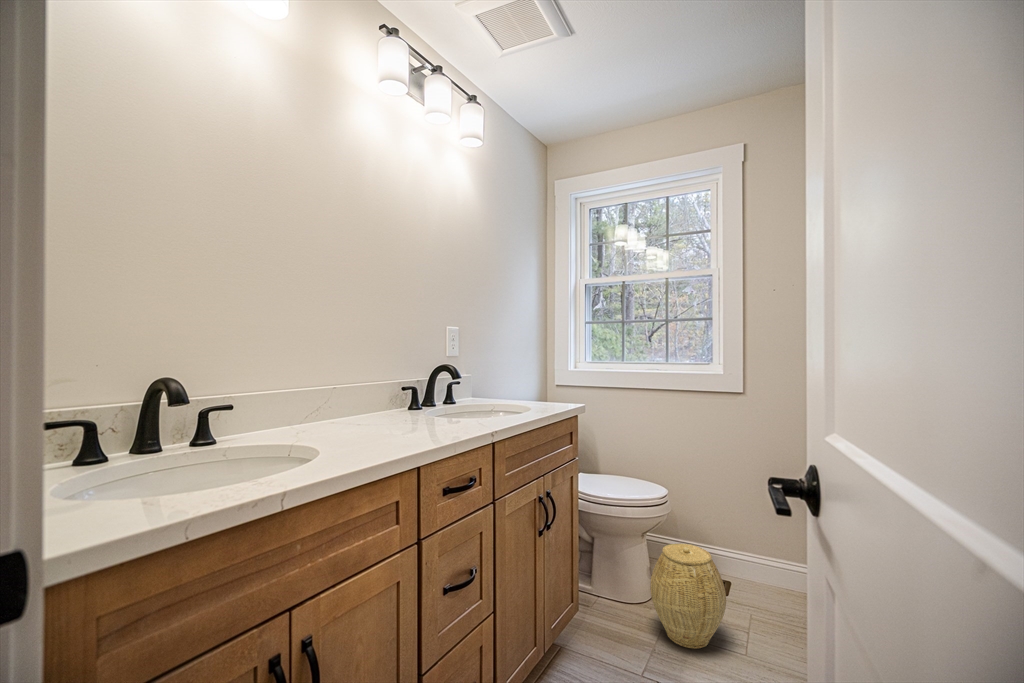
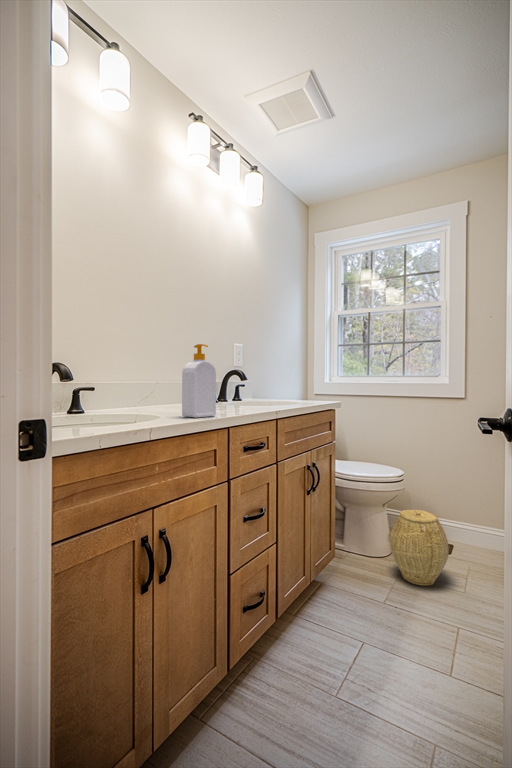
soap bottle: none [352,348,402,454] -> present [182,344,216,417]

